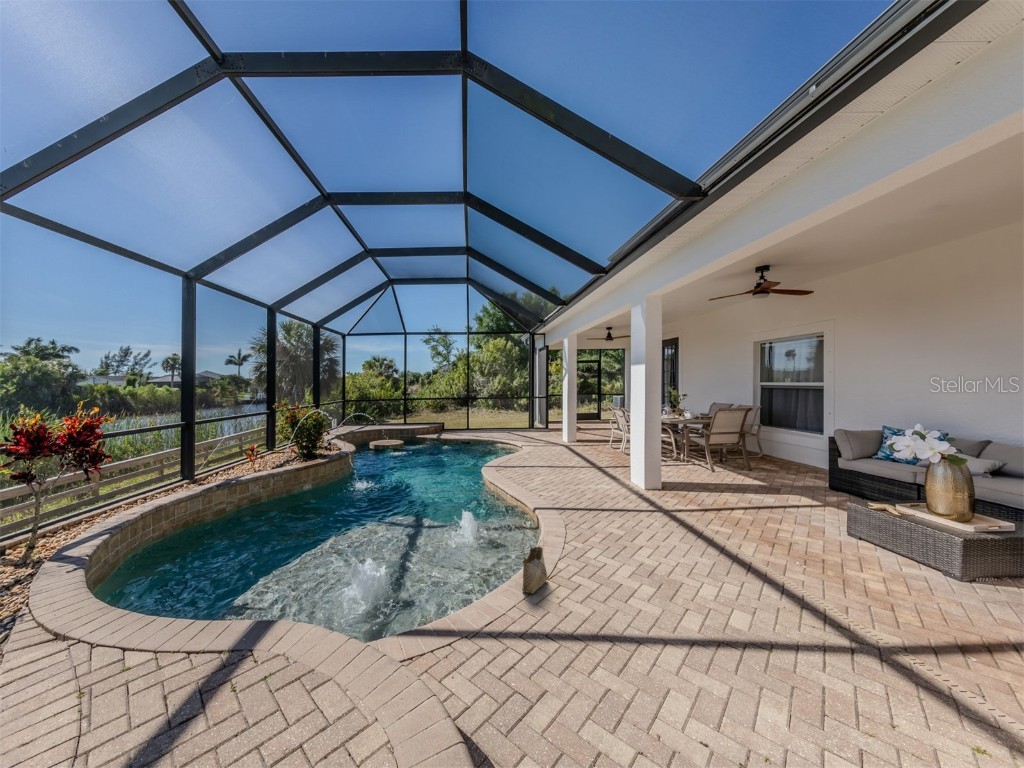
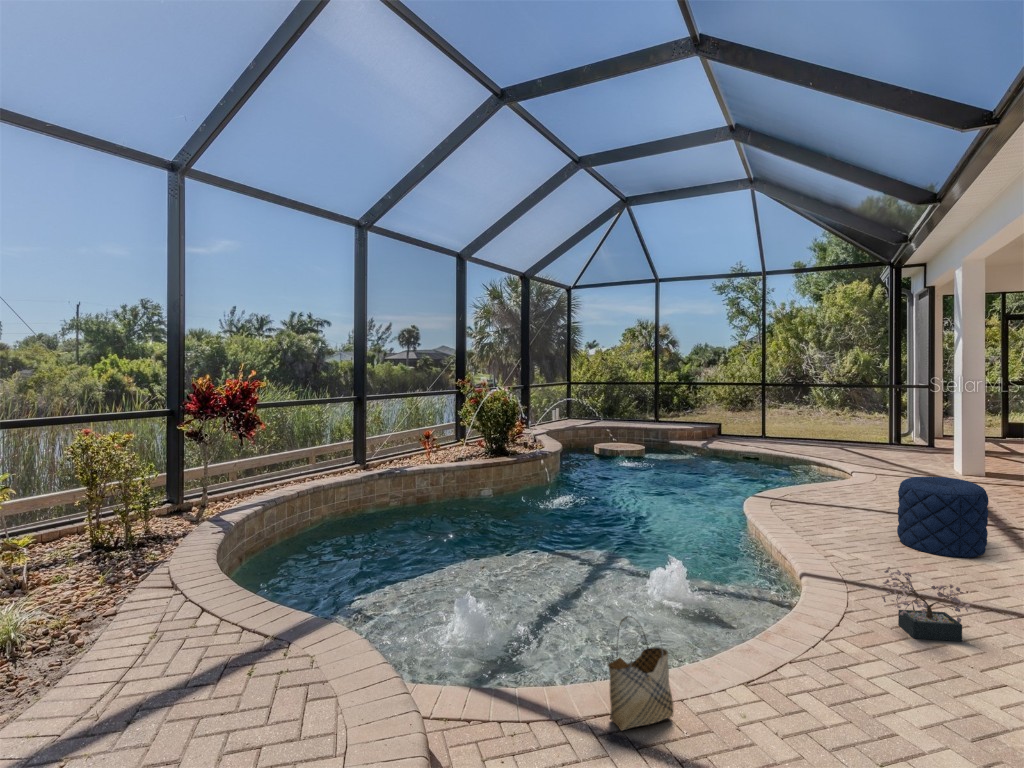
pouf: none [564,444,596,479] -> present [897,477,989,557]
decorative plant: none [585,487,614,517] -> present [882,567,970,641]

